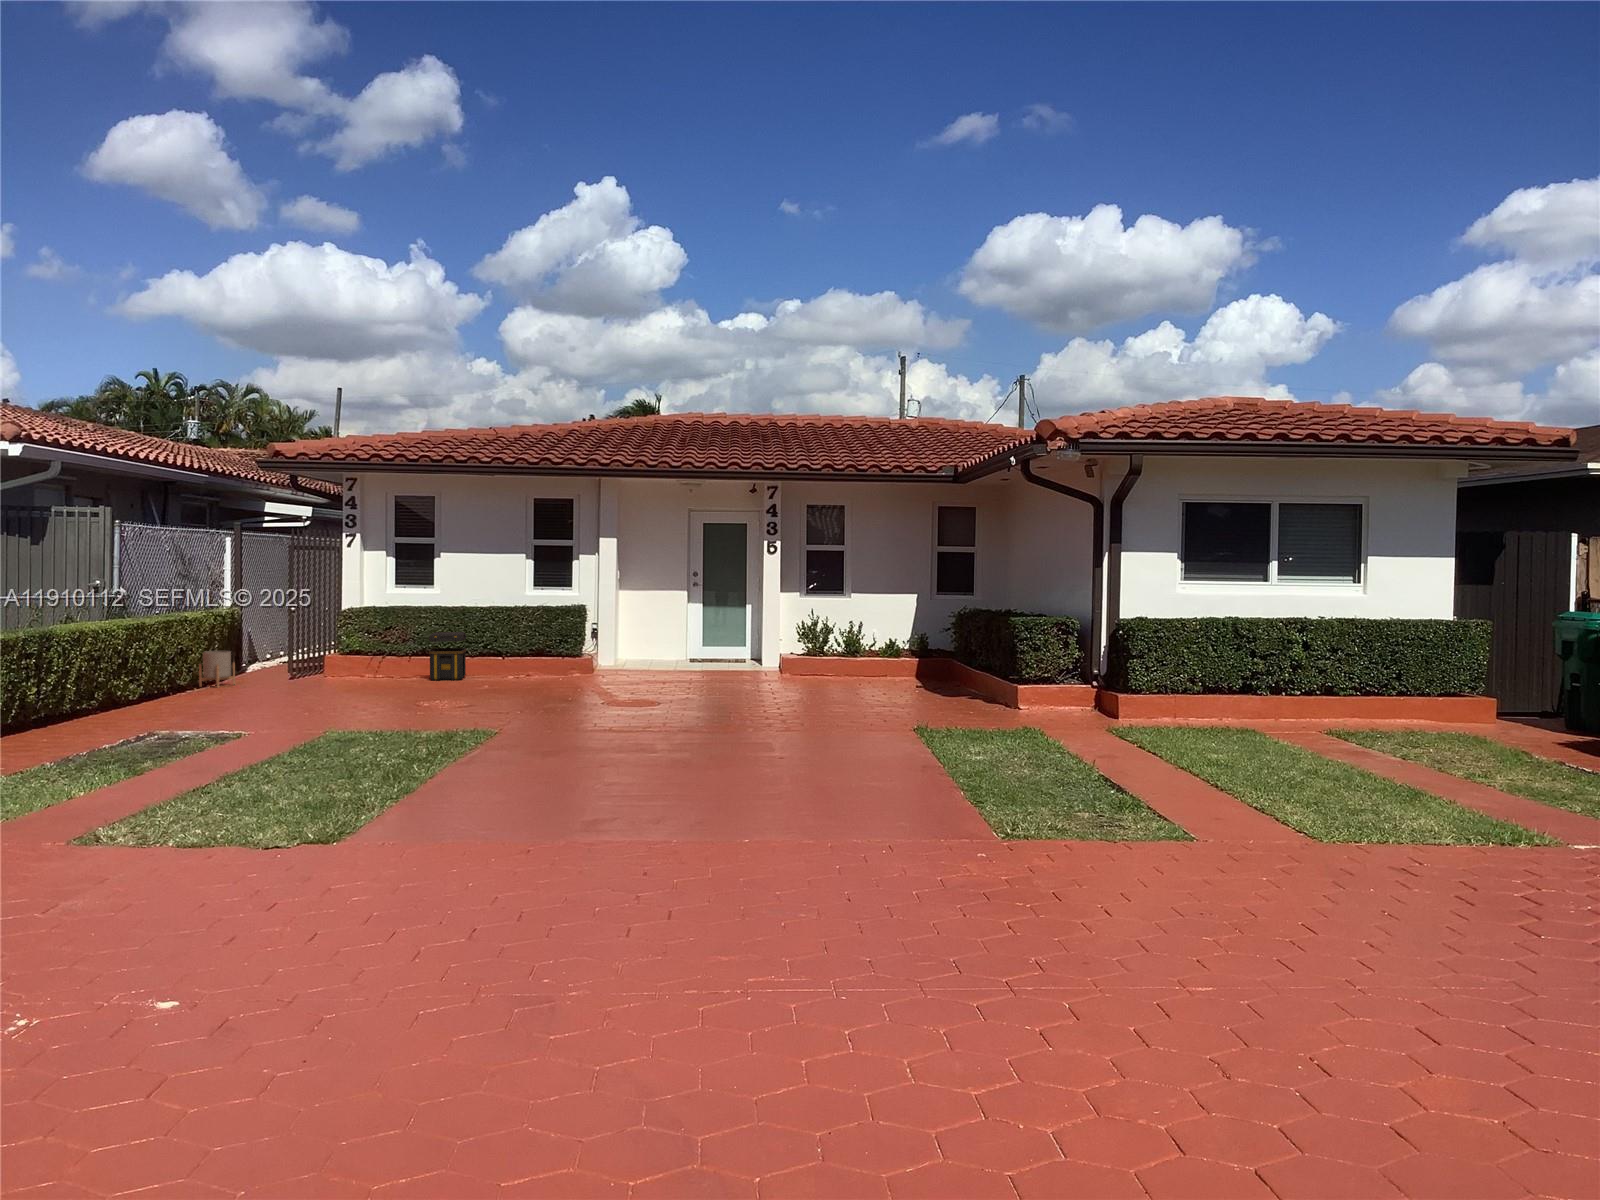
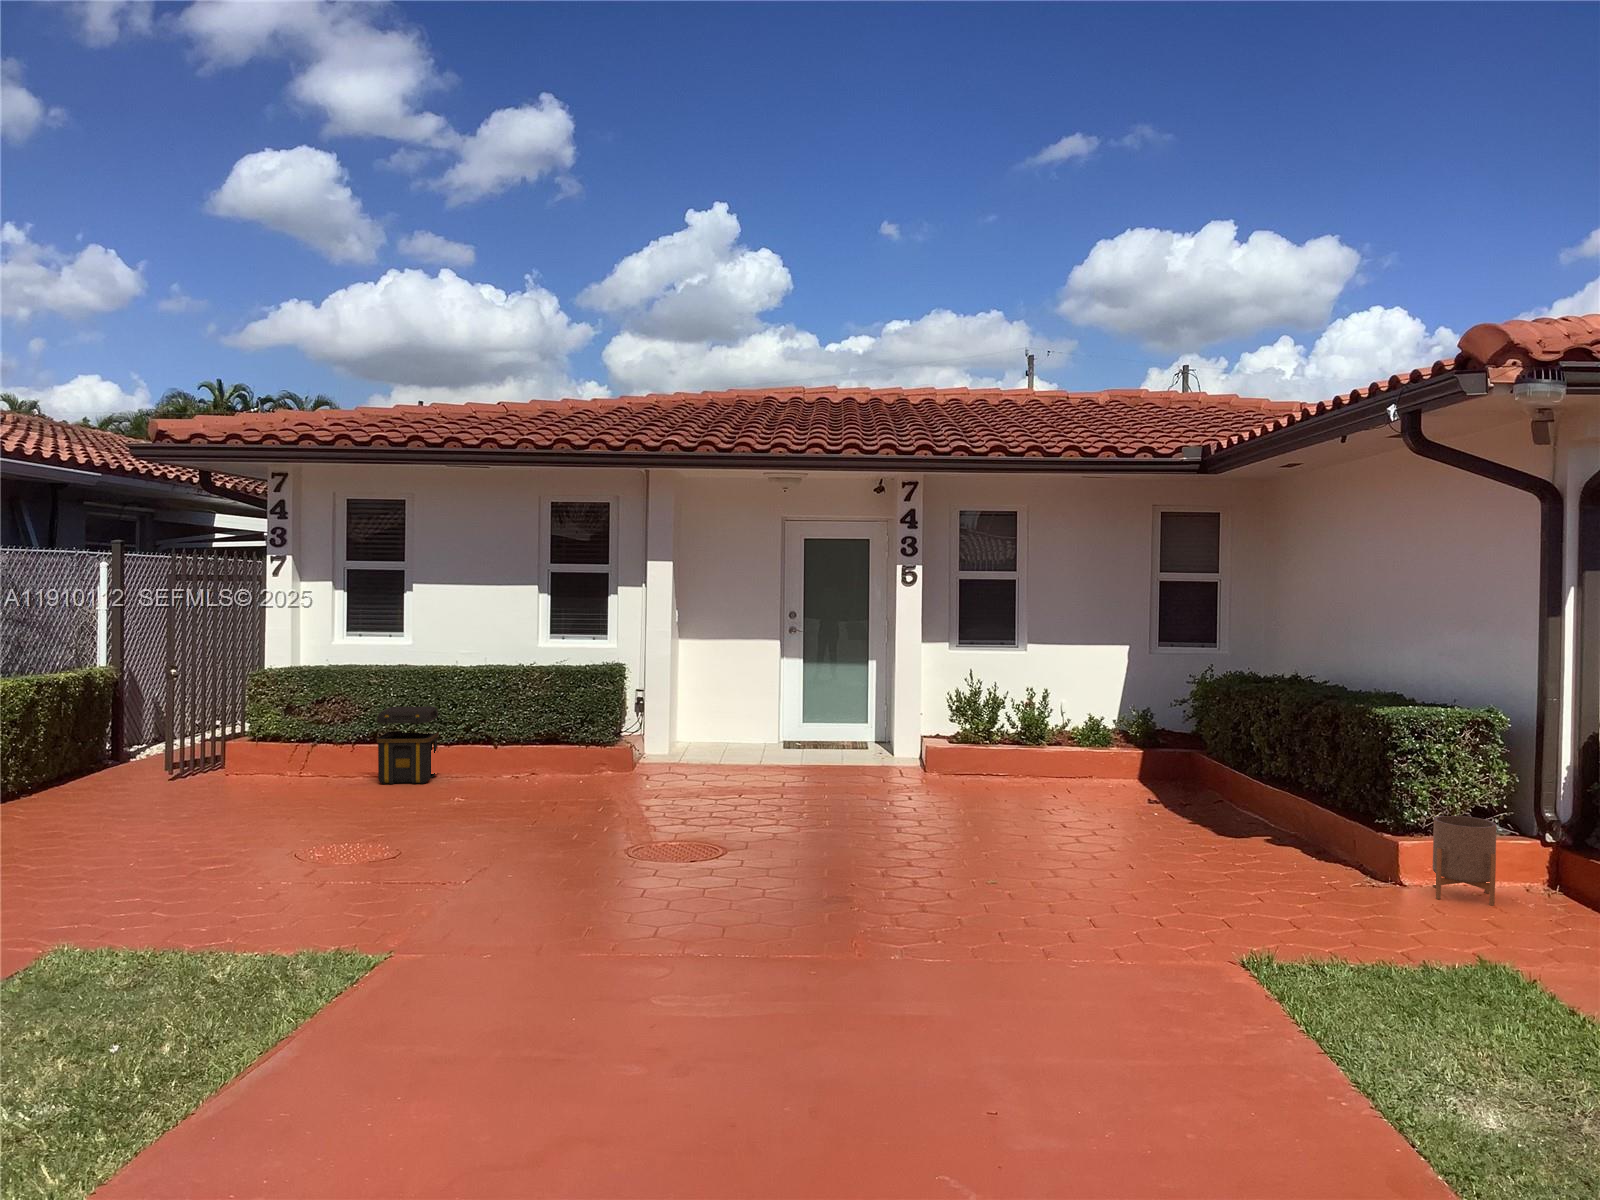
planter: present [199,651,235,687] -> present [1433,815,1497,906]

